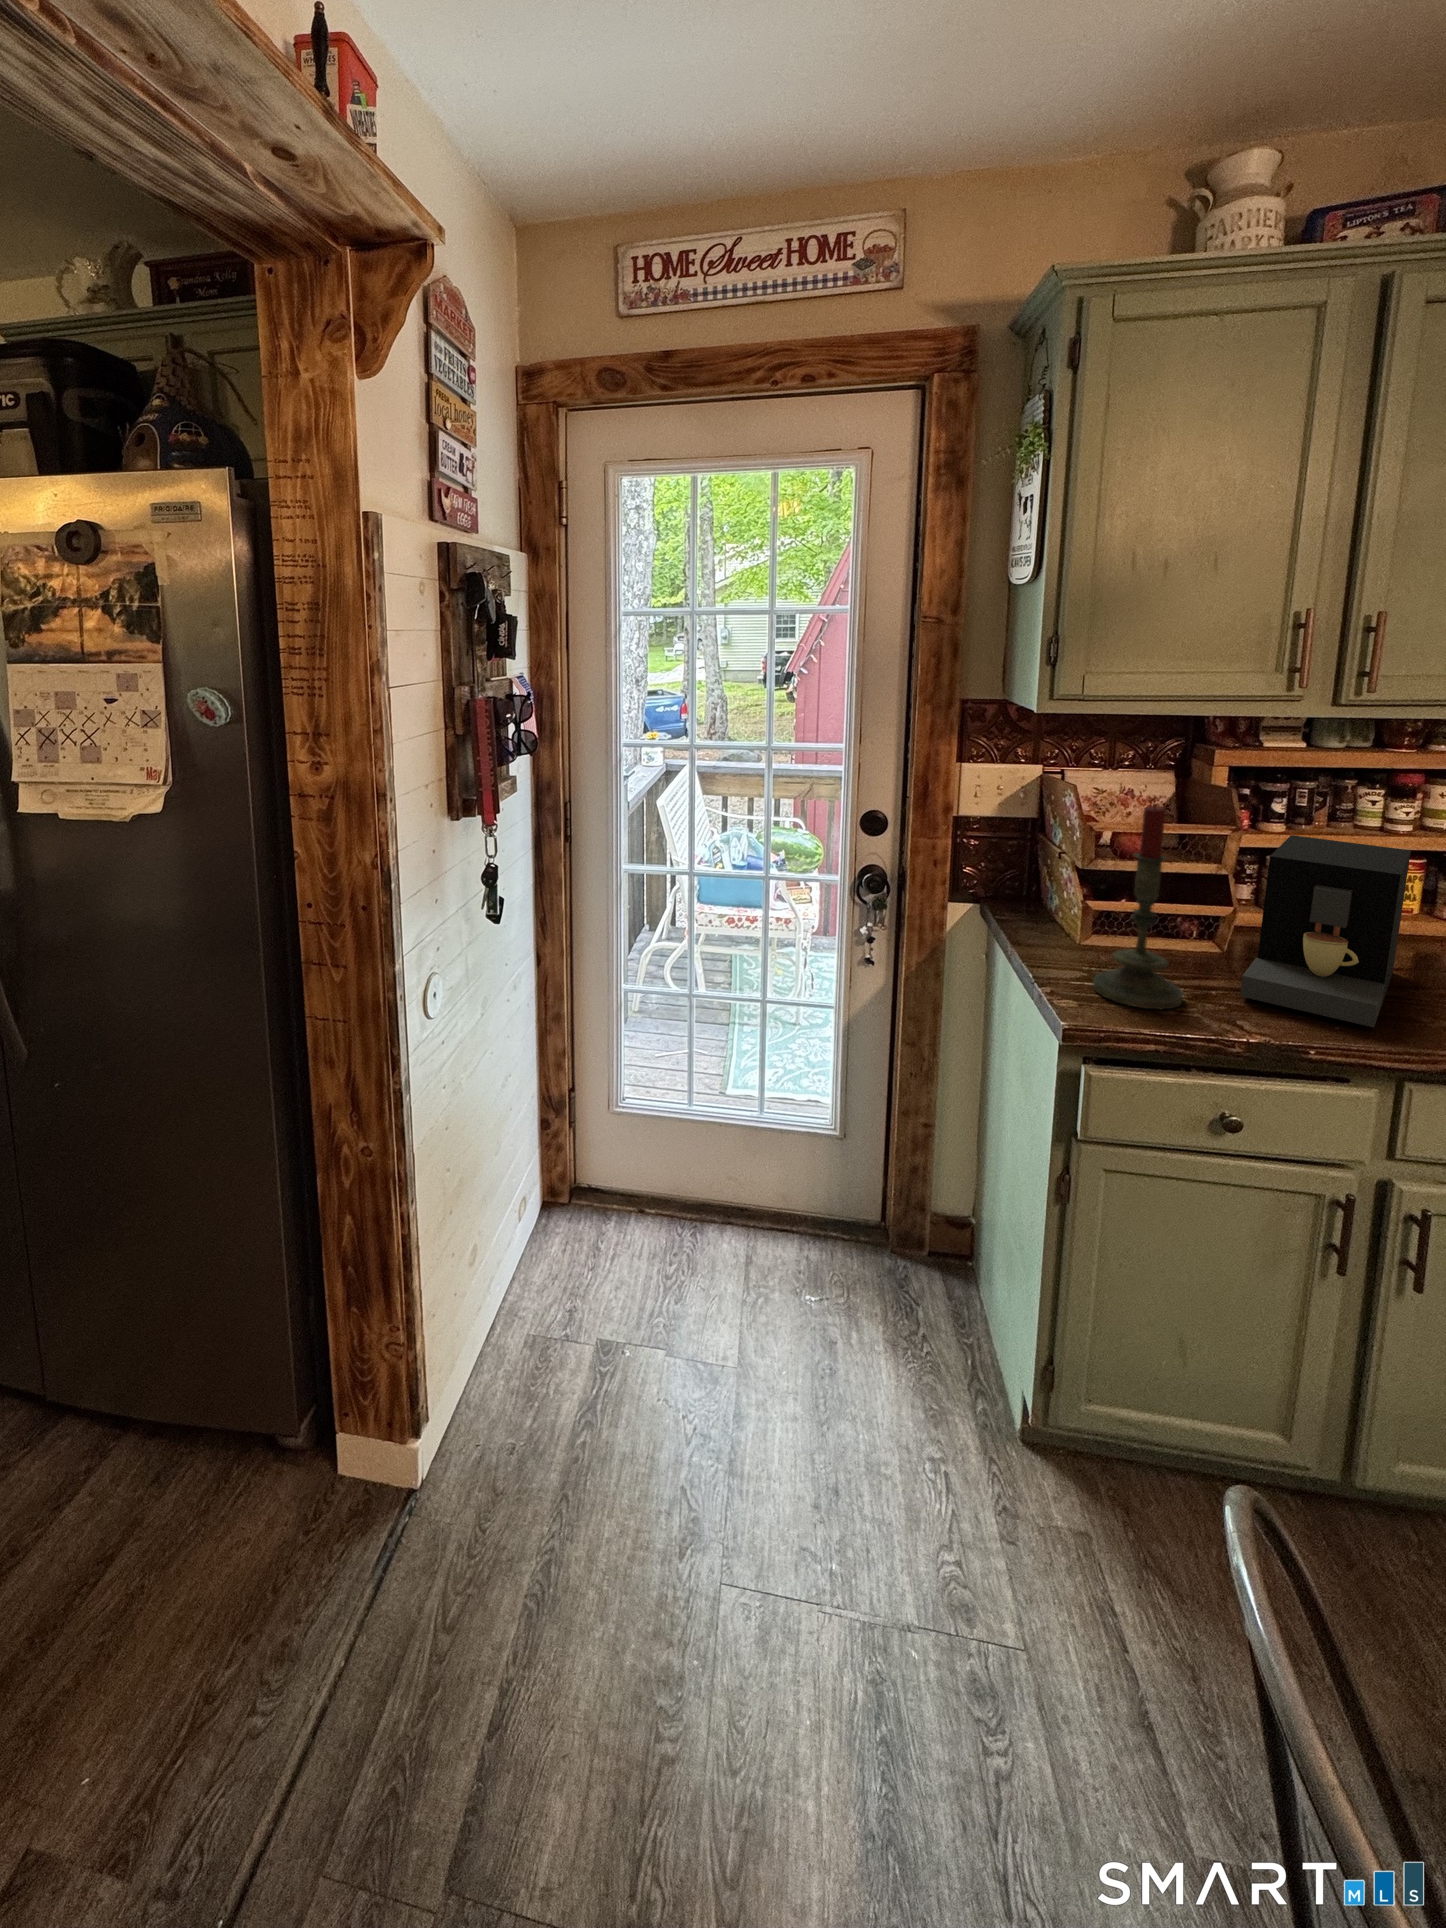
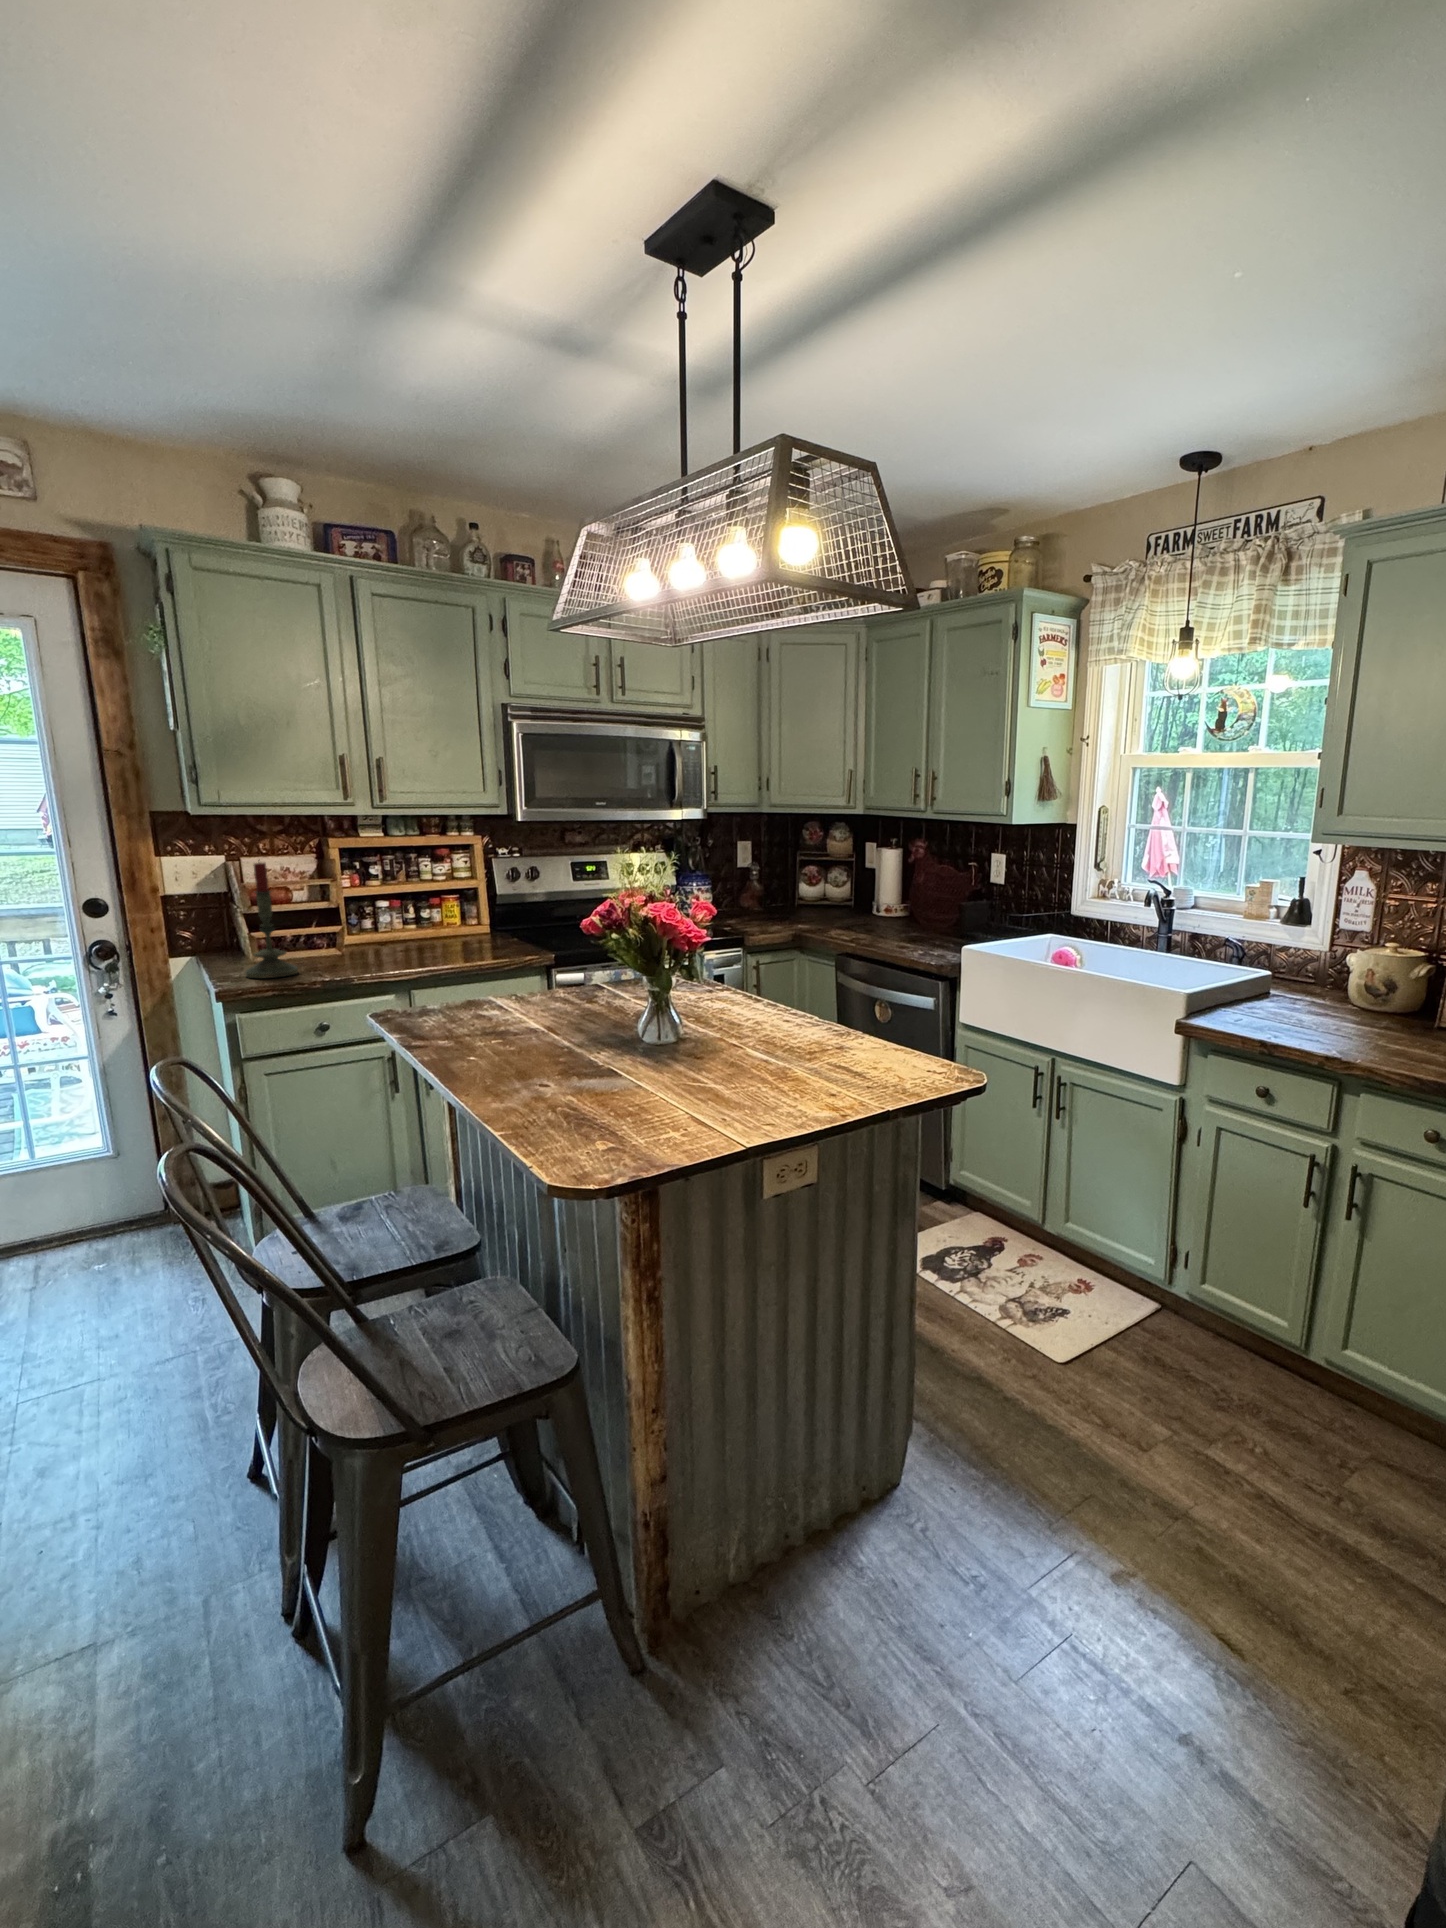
coffee maker: present [1240,835,1411,1027] -> none [332,884,432,967]

